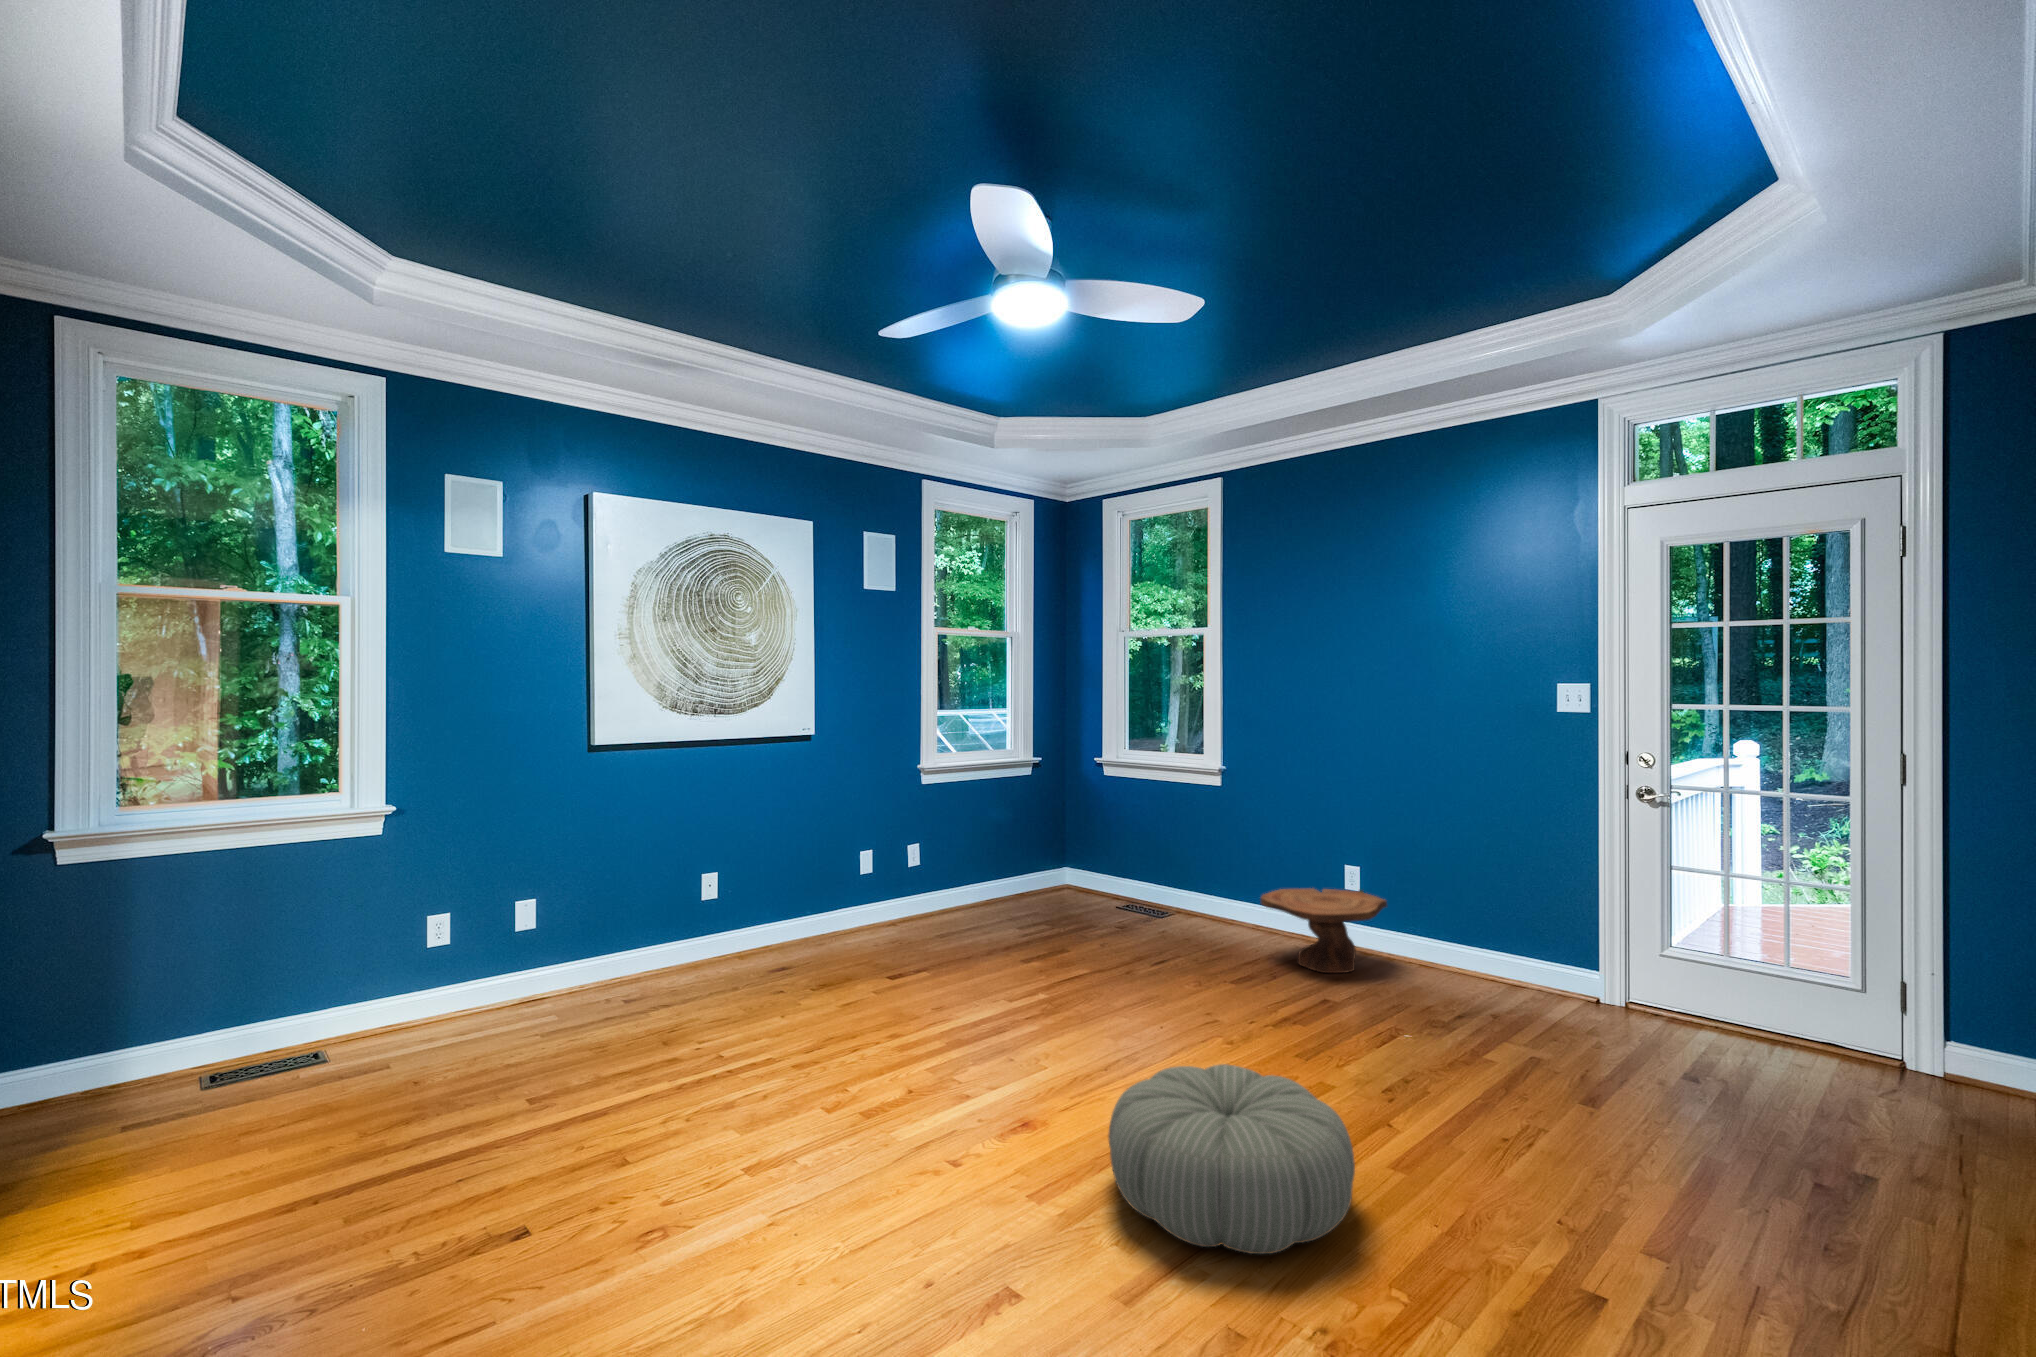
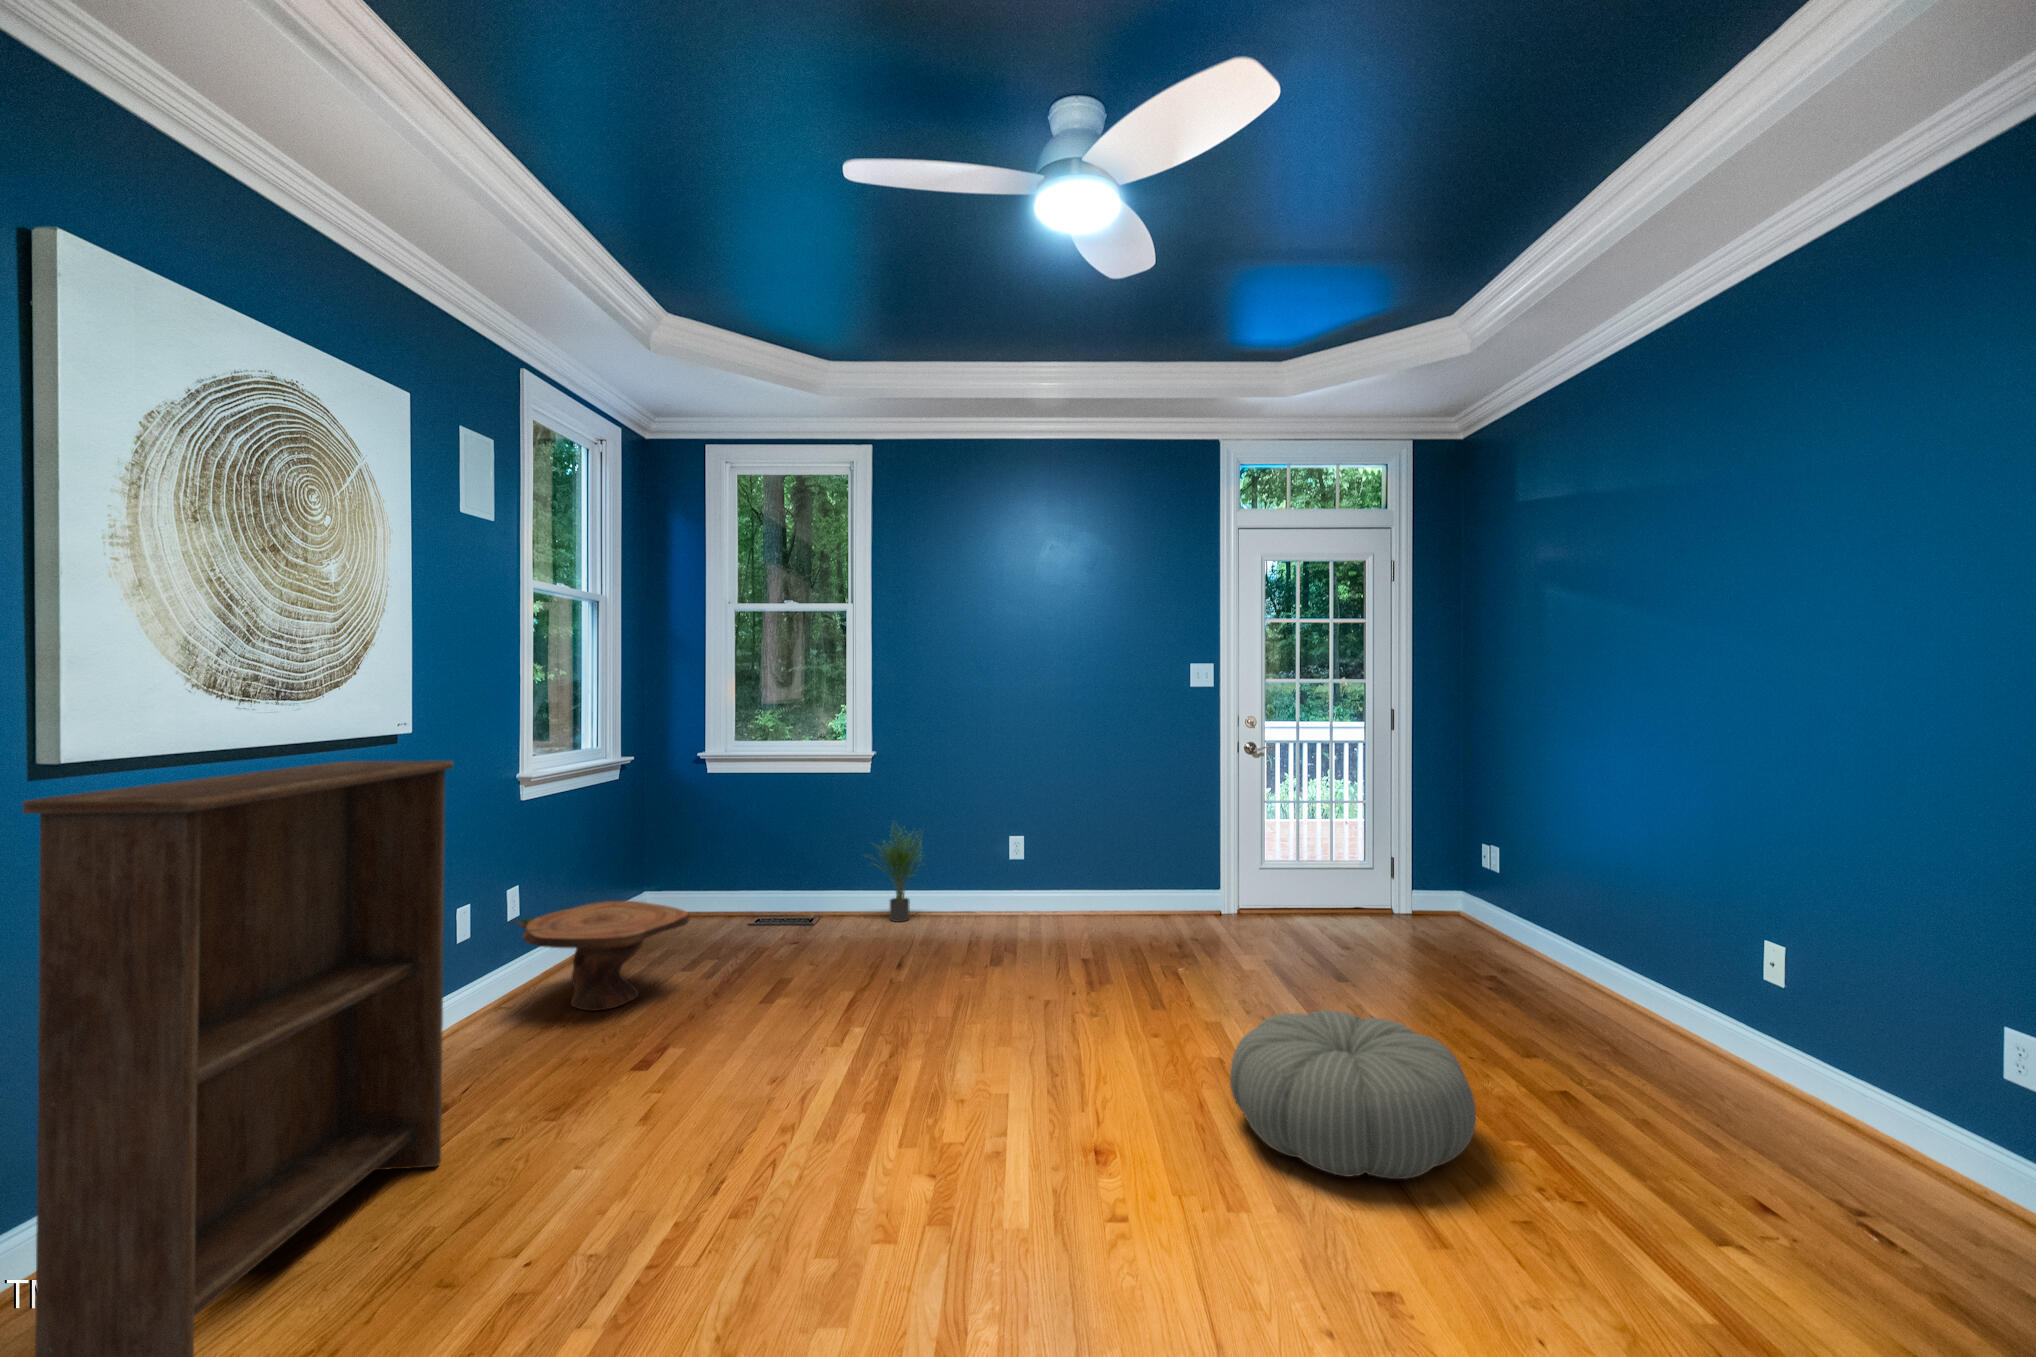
bookshelf: none [531,750,750,1038] -> present [23,761,453,1357]
potted plant: none [1199,834,1260,931] -> present [873,830,919,922]
side table: present [1260,888,1387,973] -> present [509,901,689,1011]

